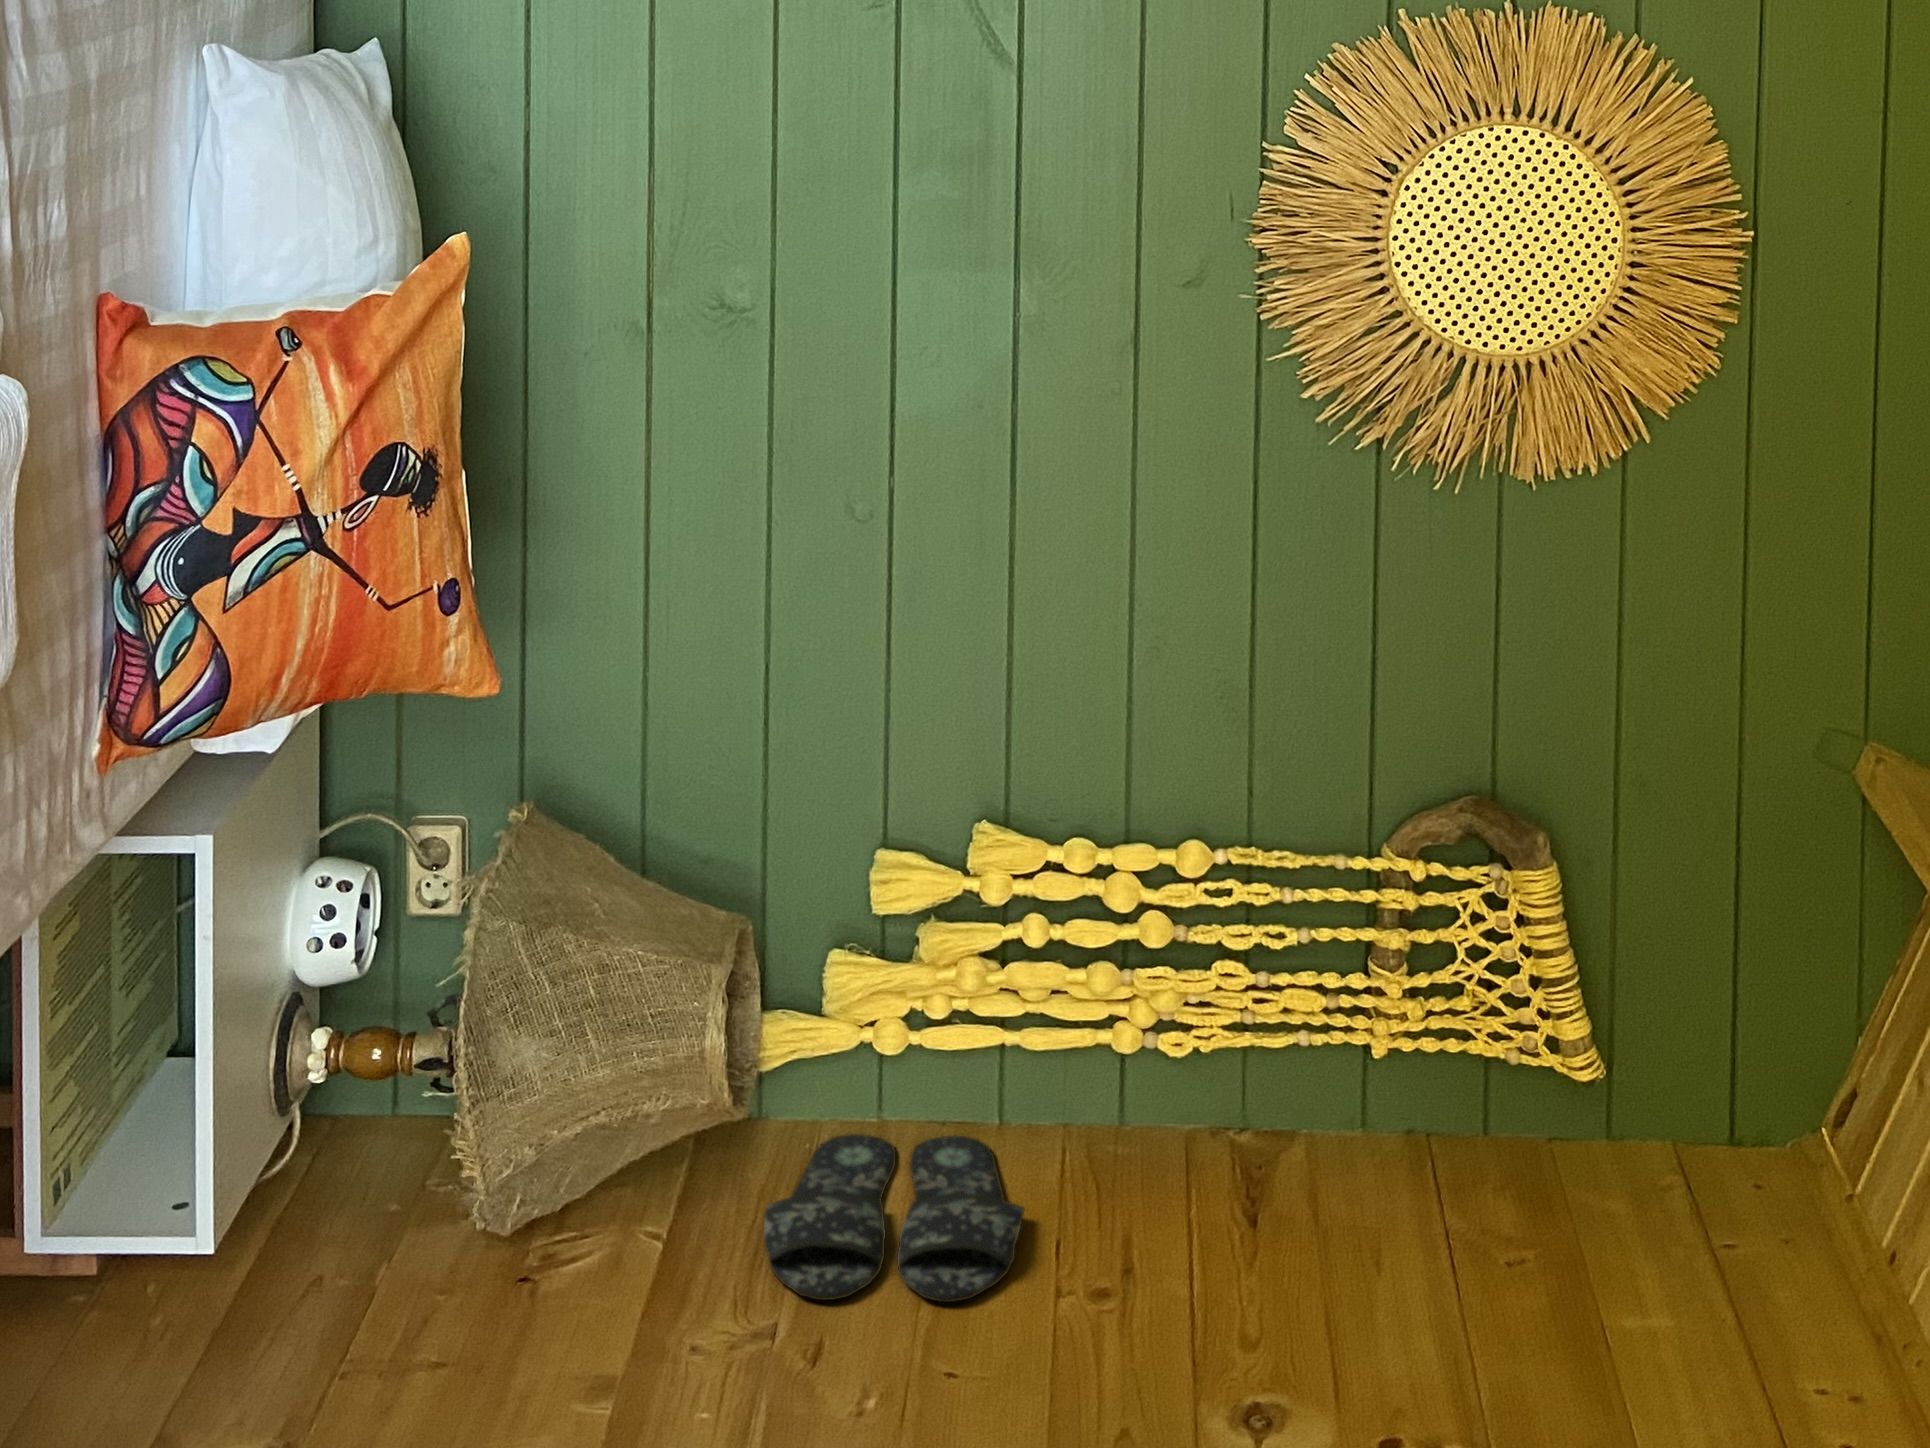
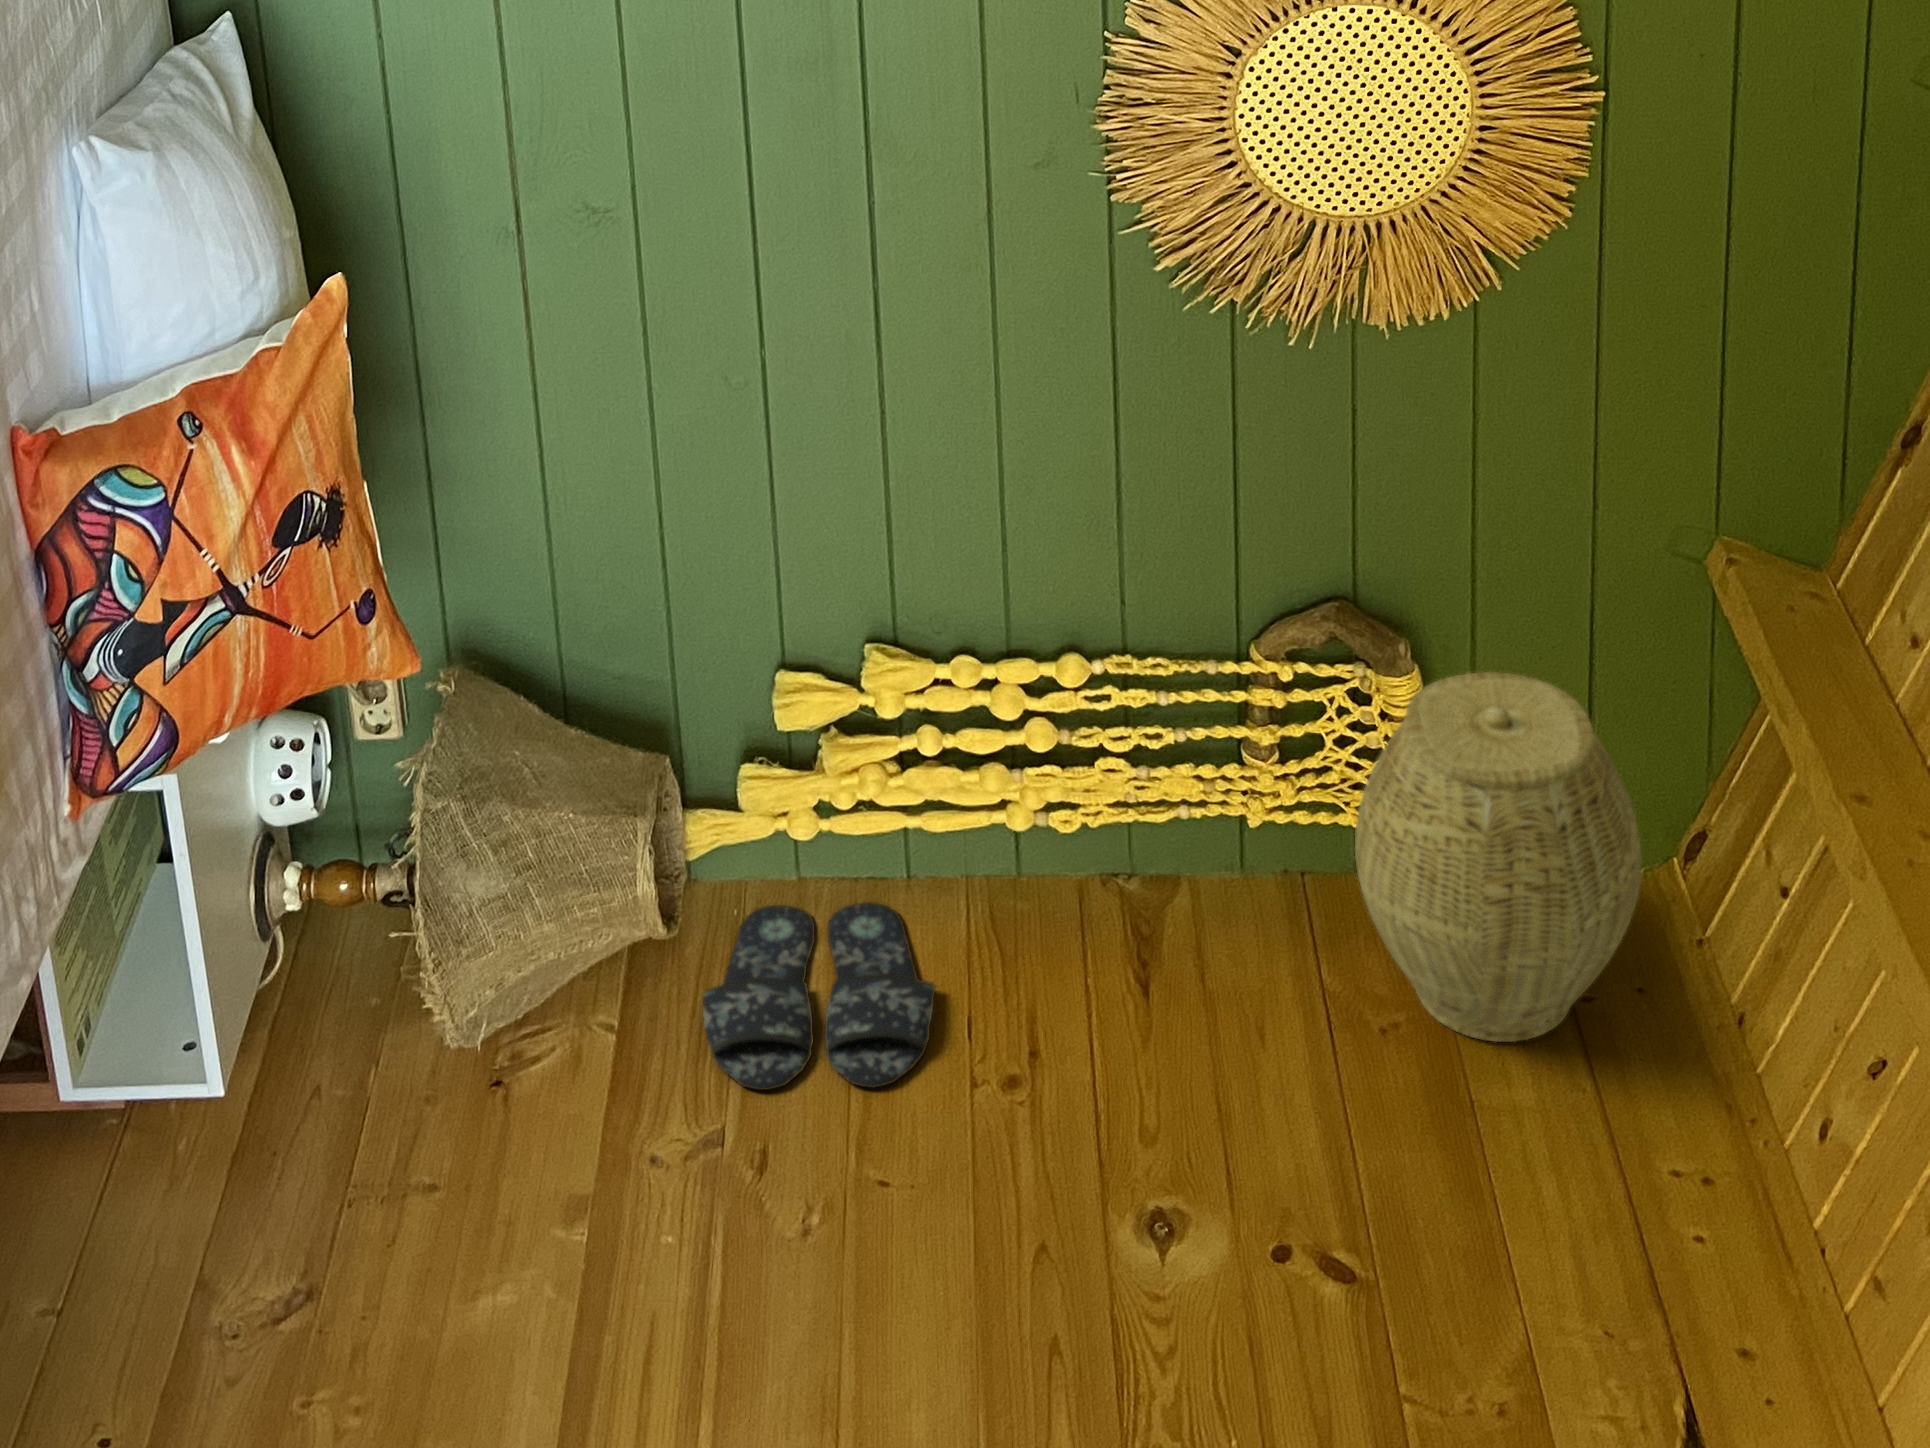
woven basket: none [1489,863,1795,1286] -> present [1355,672,1642,1042]

